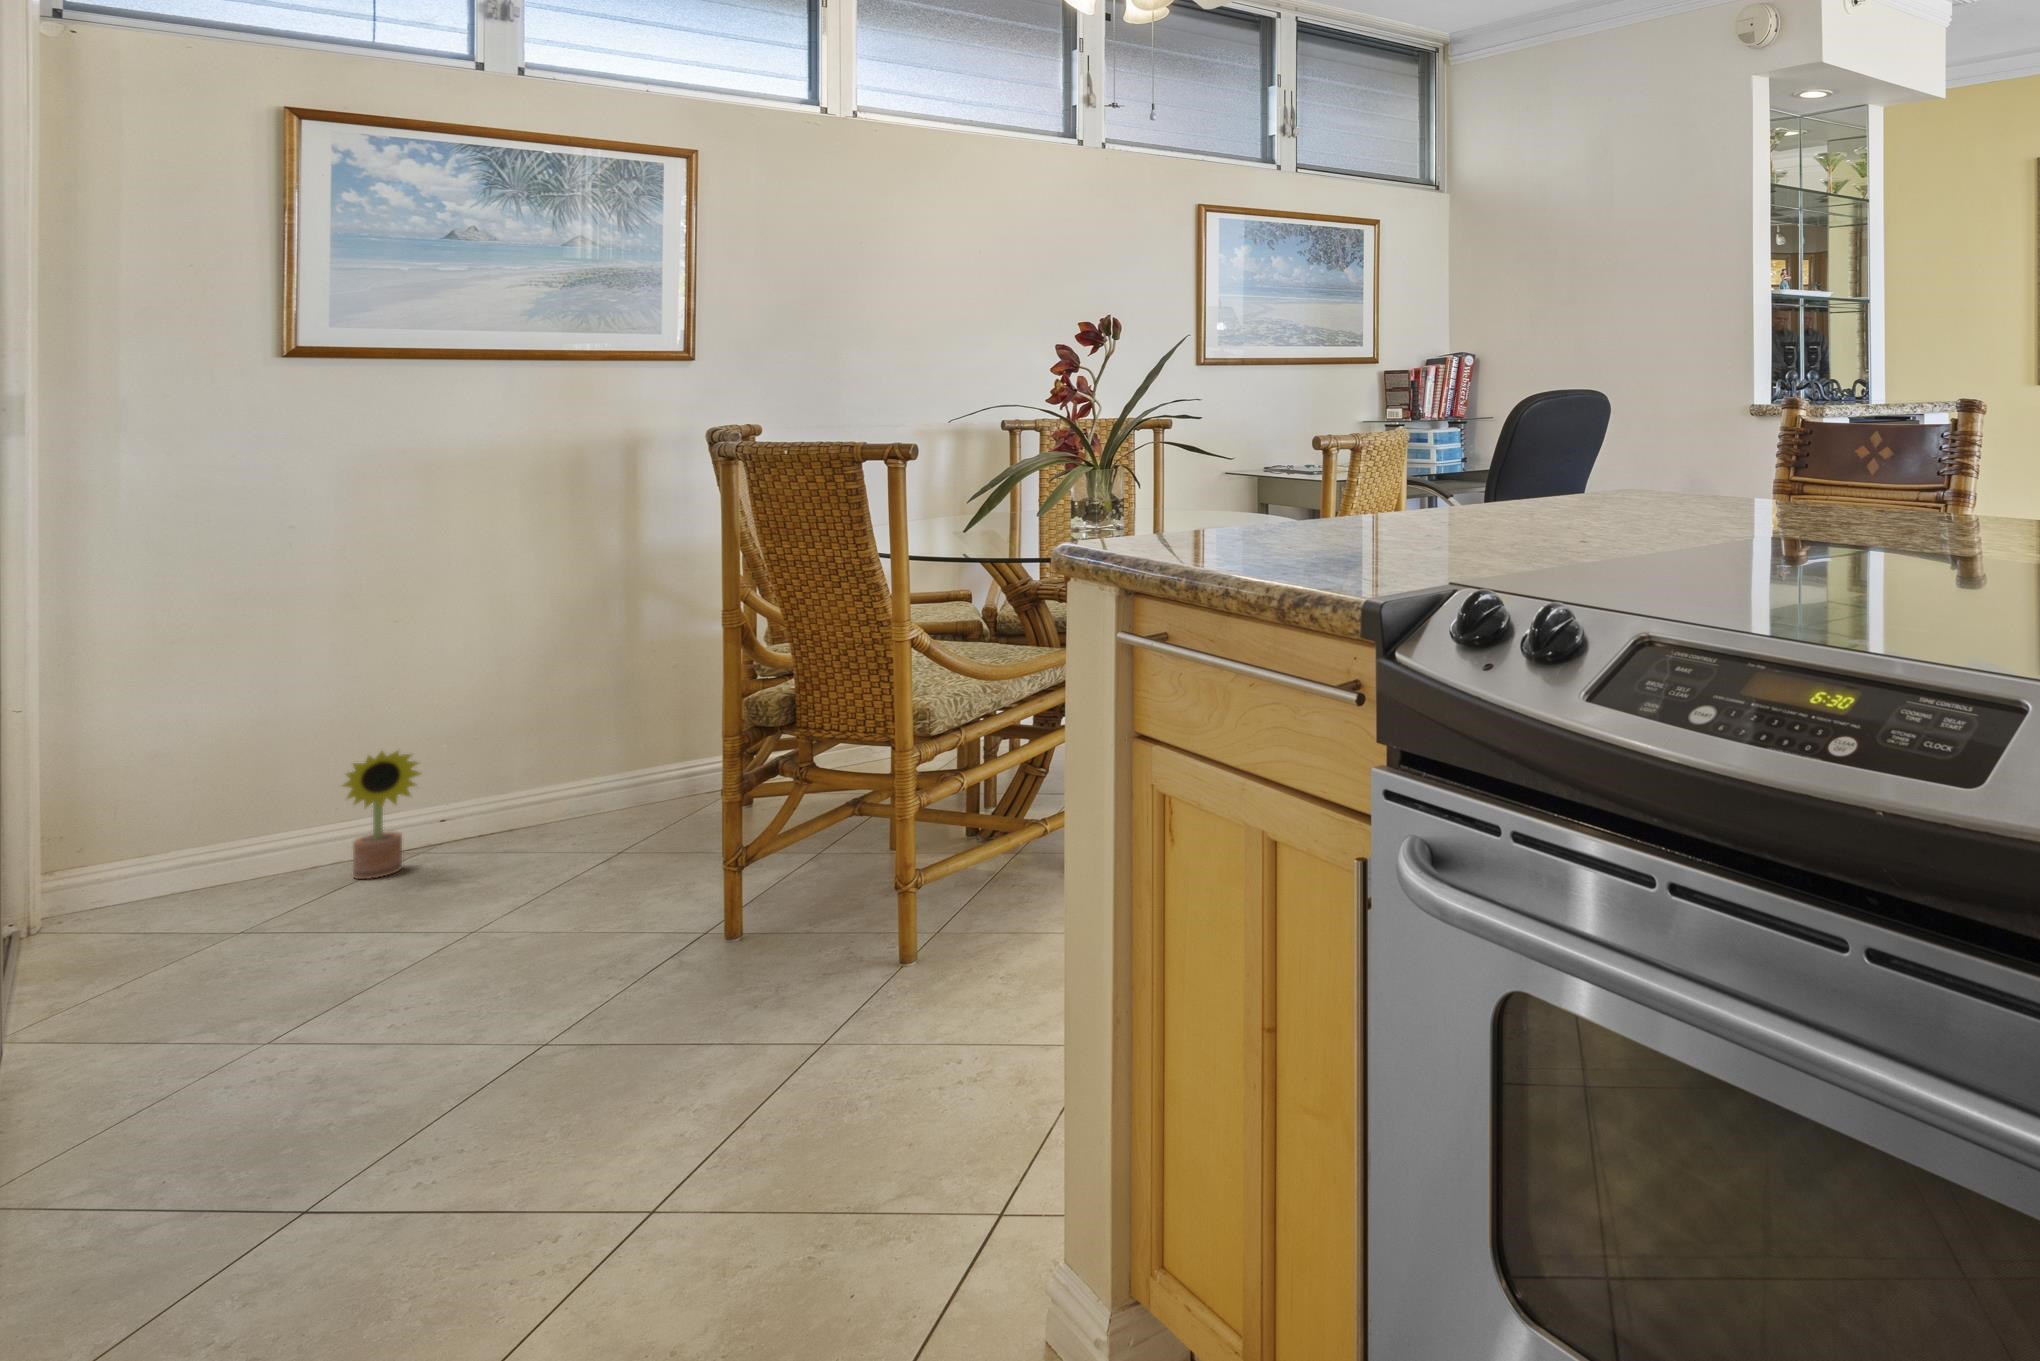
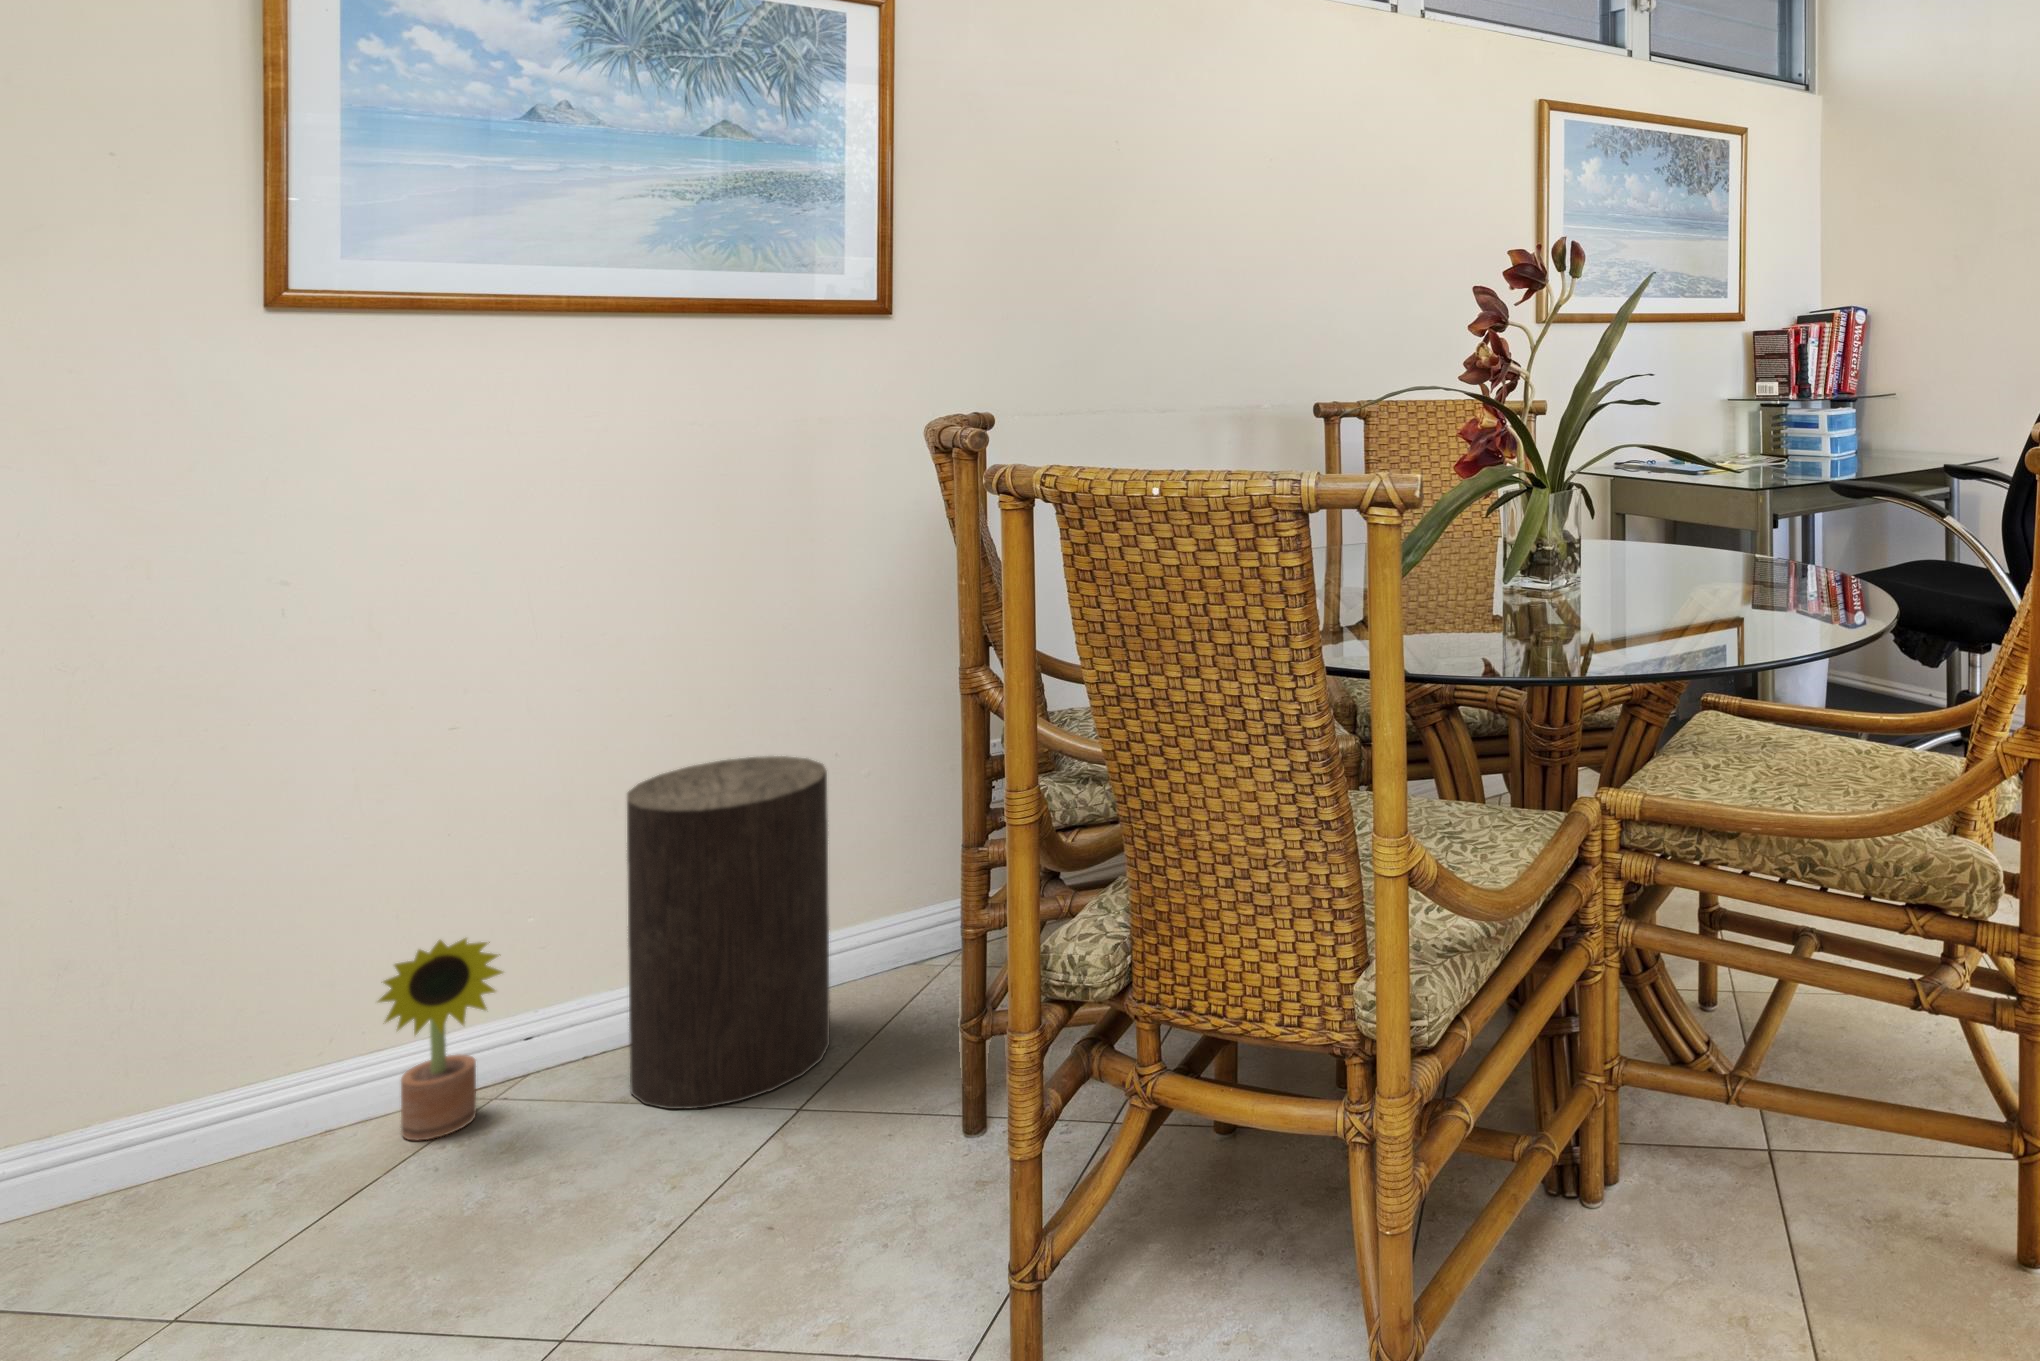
stool: none [504,650,641,863] -> present [627,756,830,1109]

